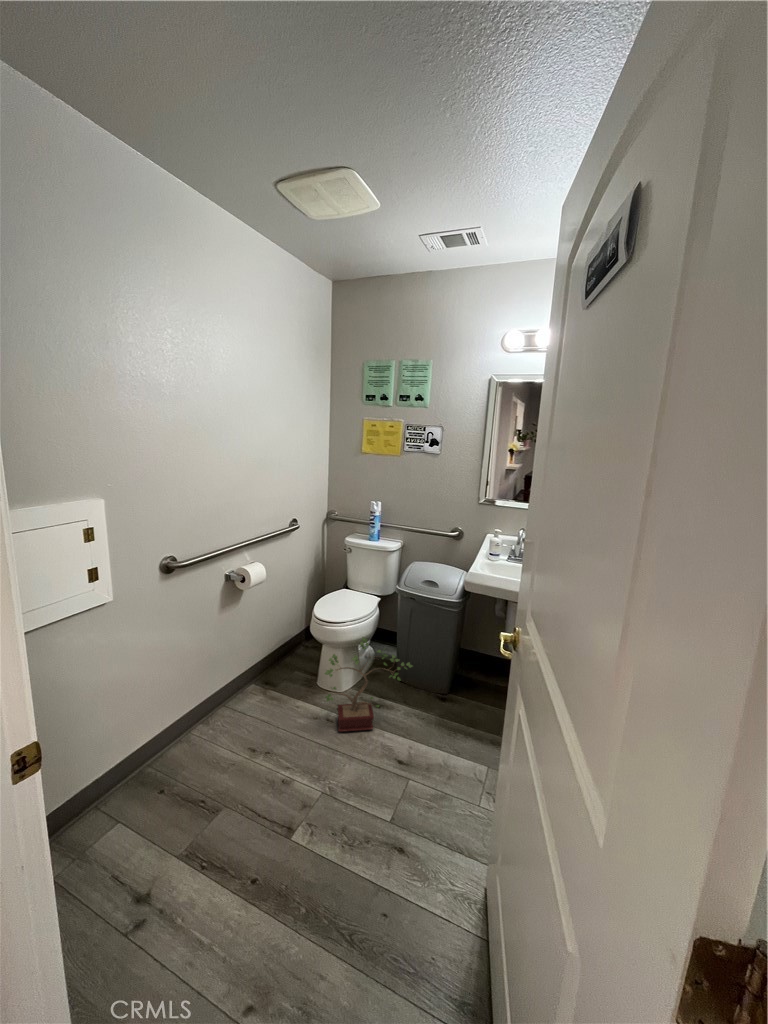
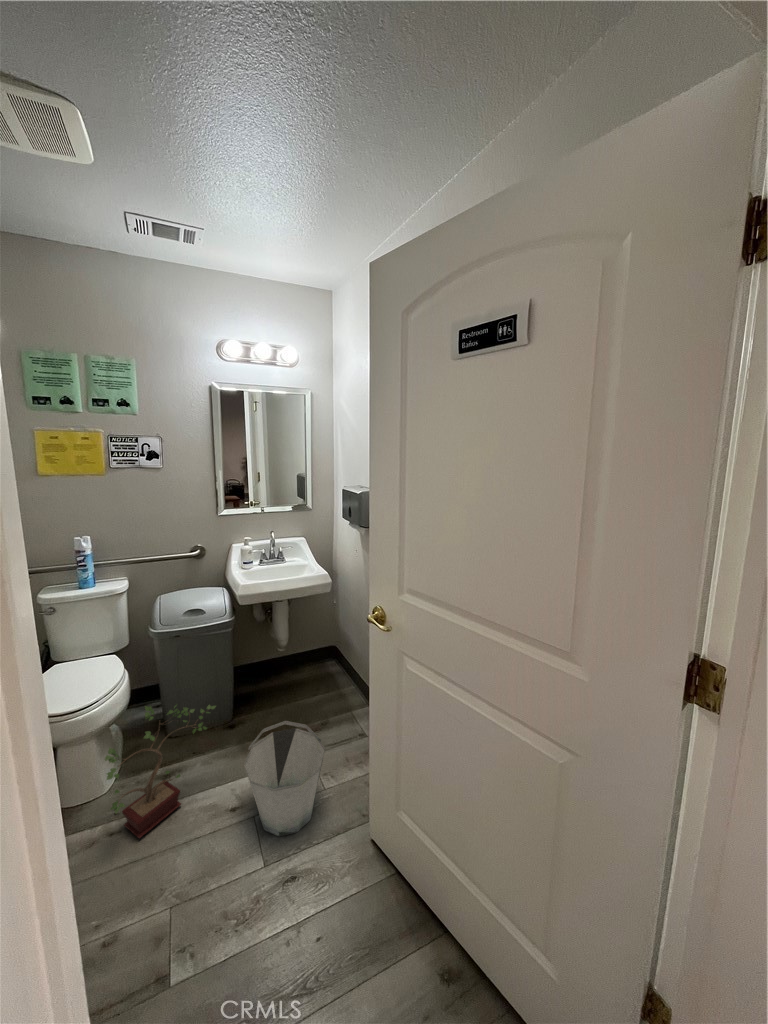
bucket: none [400,708,480,823] -> present [244,721,325,836]

